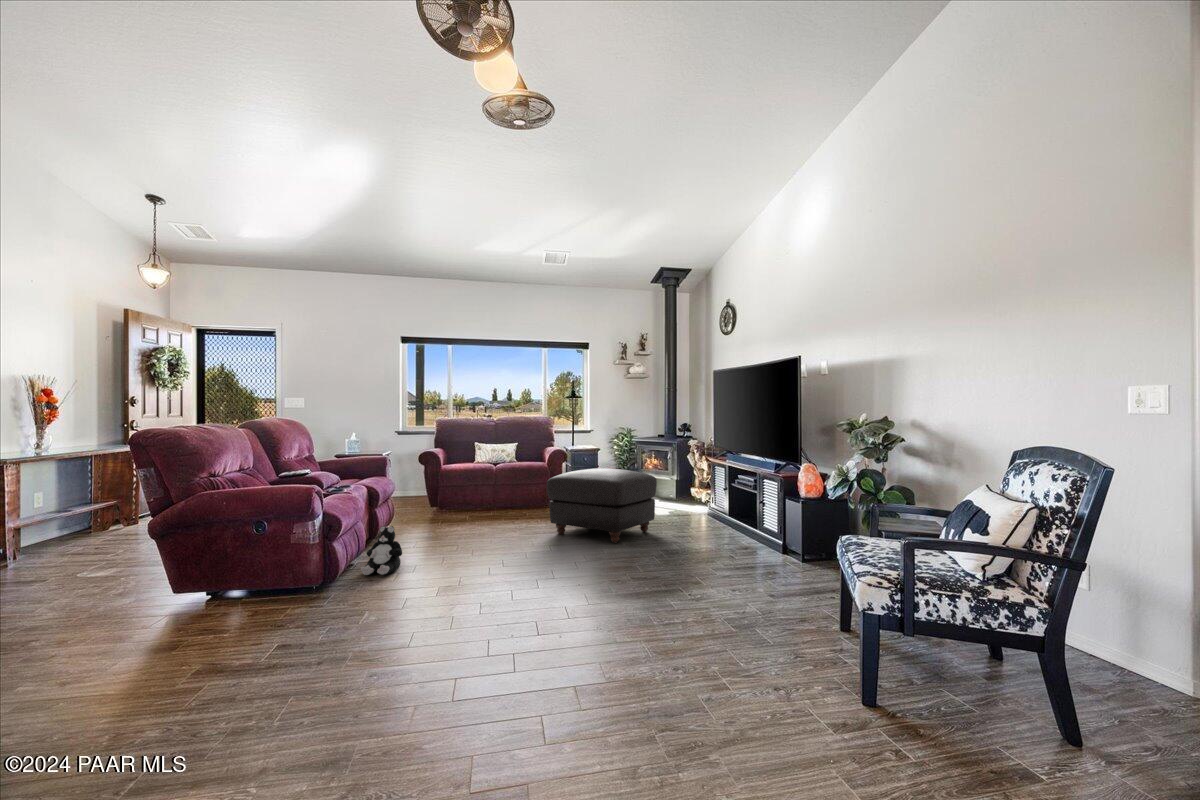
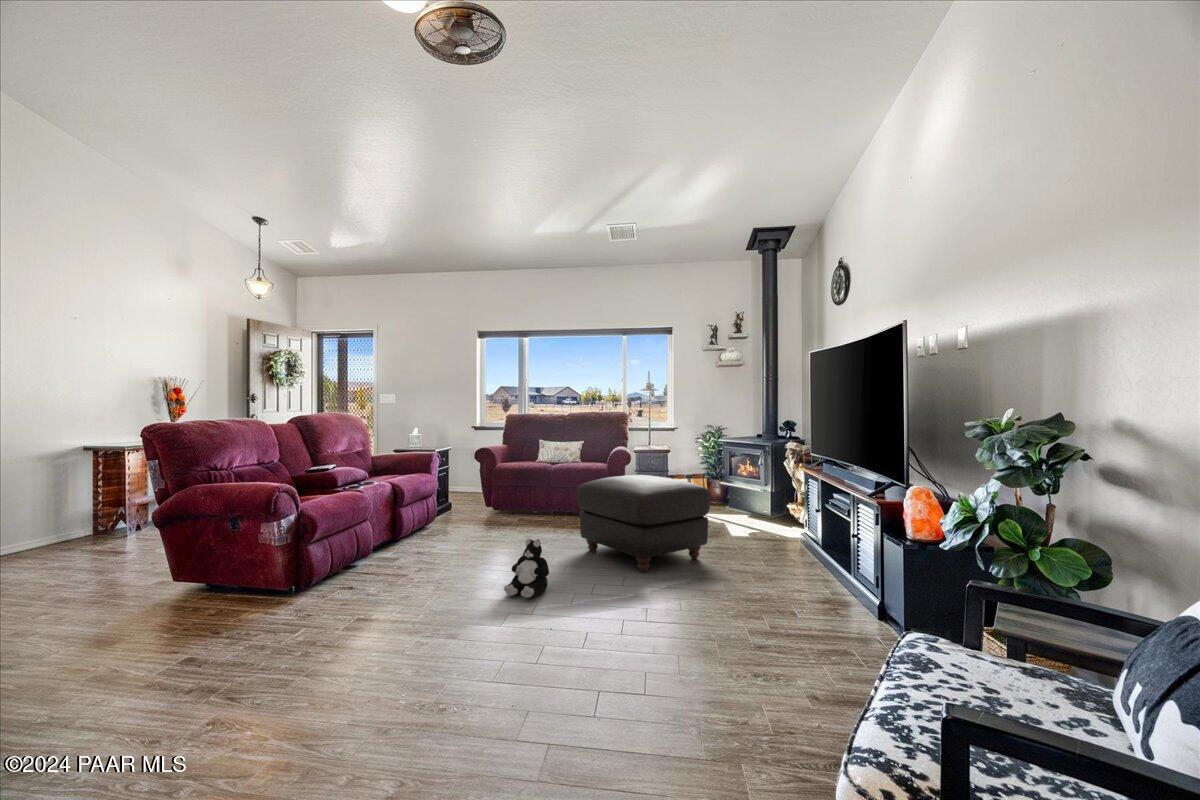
plush toy: present [361,526,402,575] -> present [504,539,549,598]

